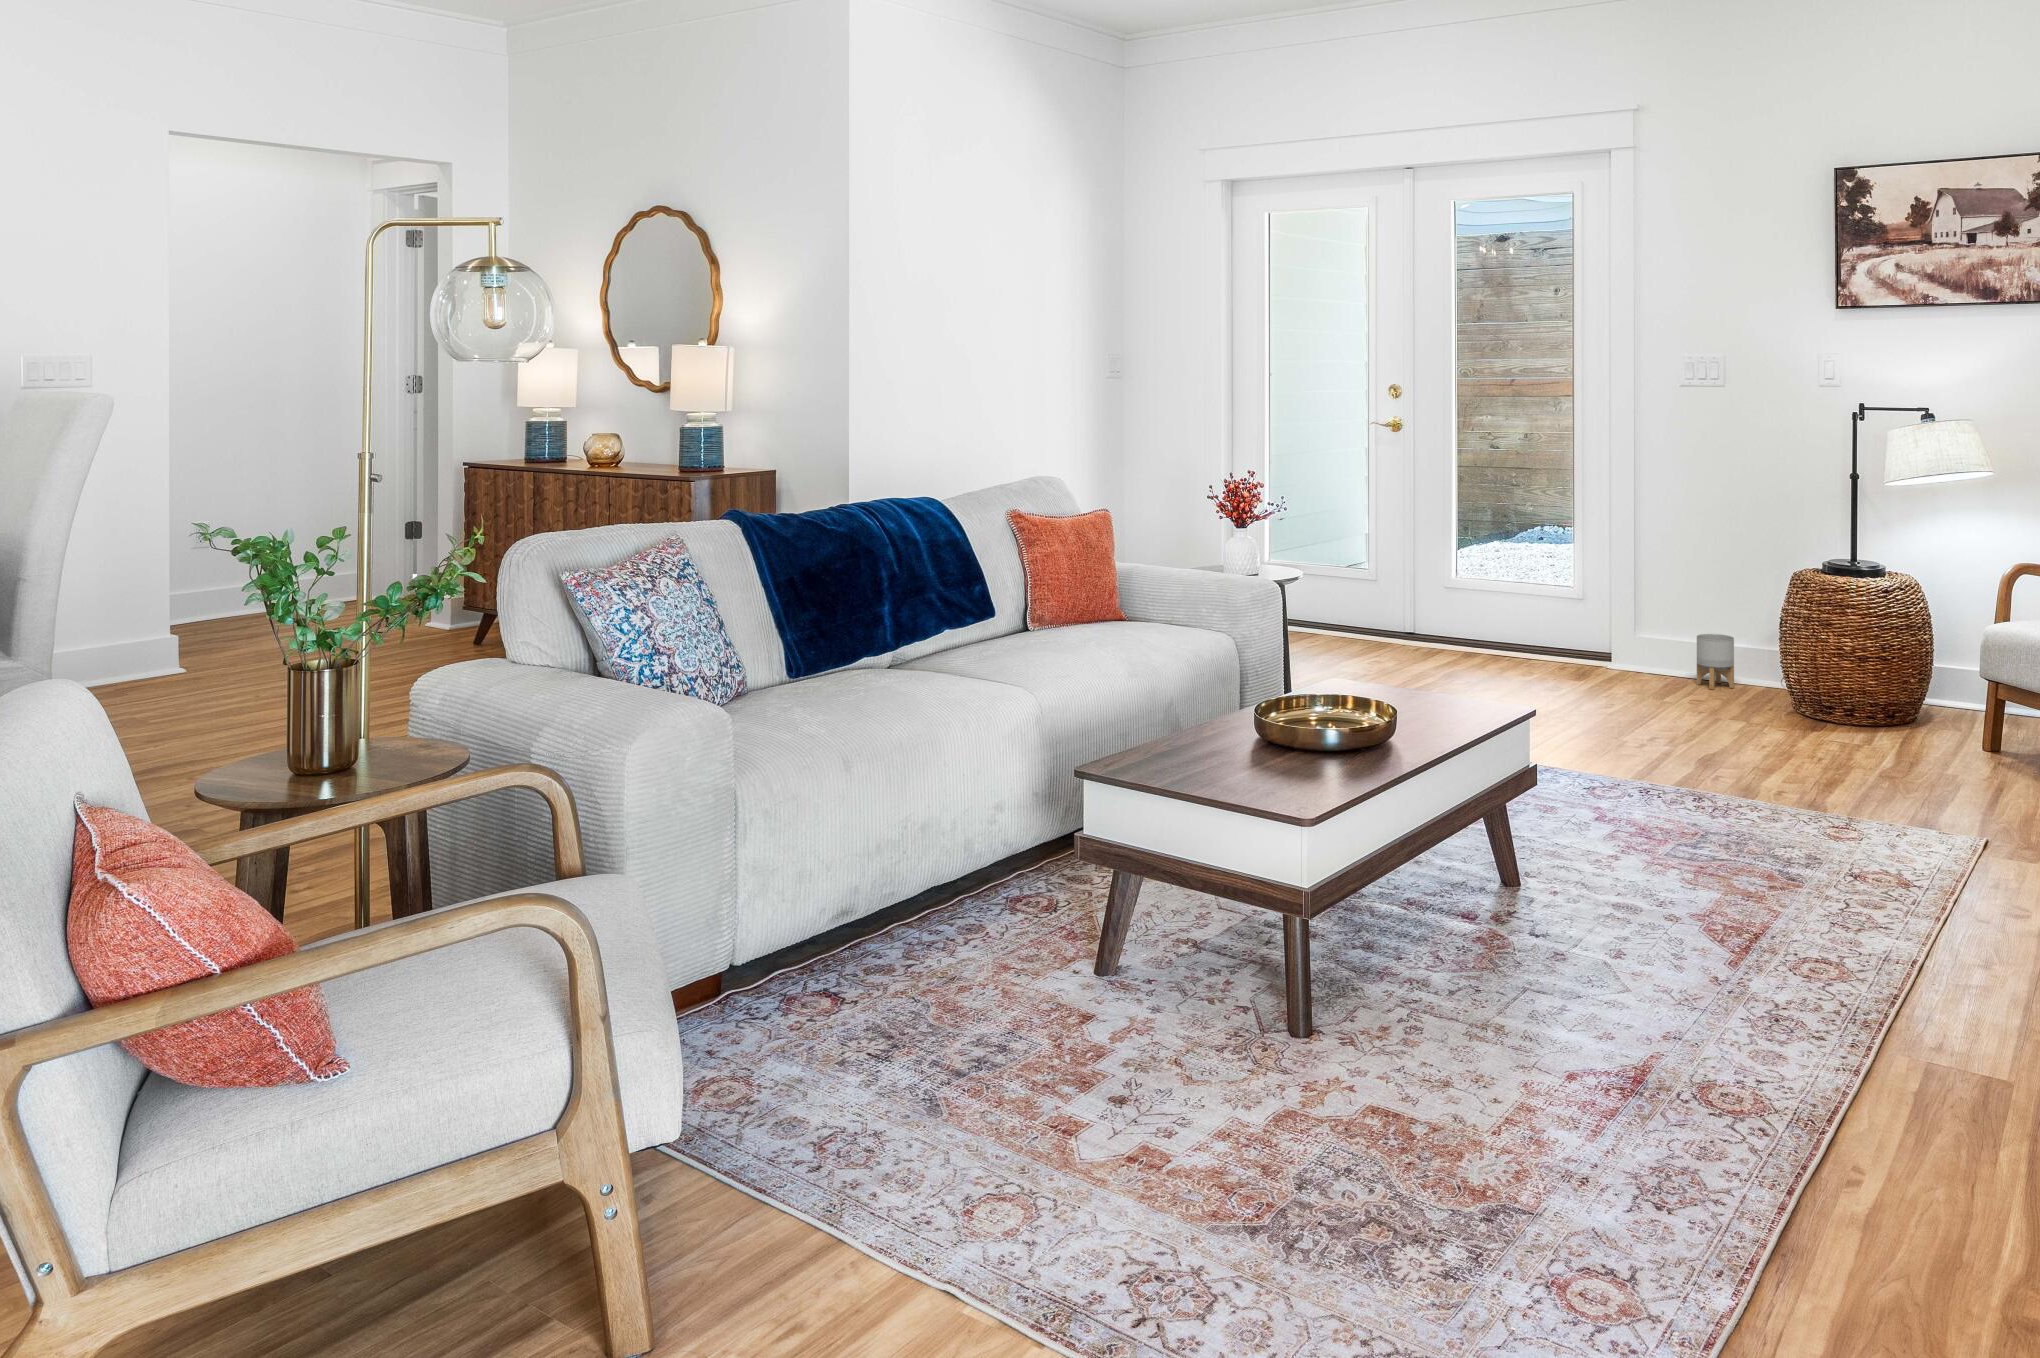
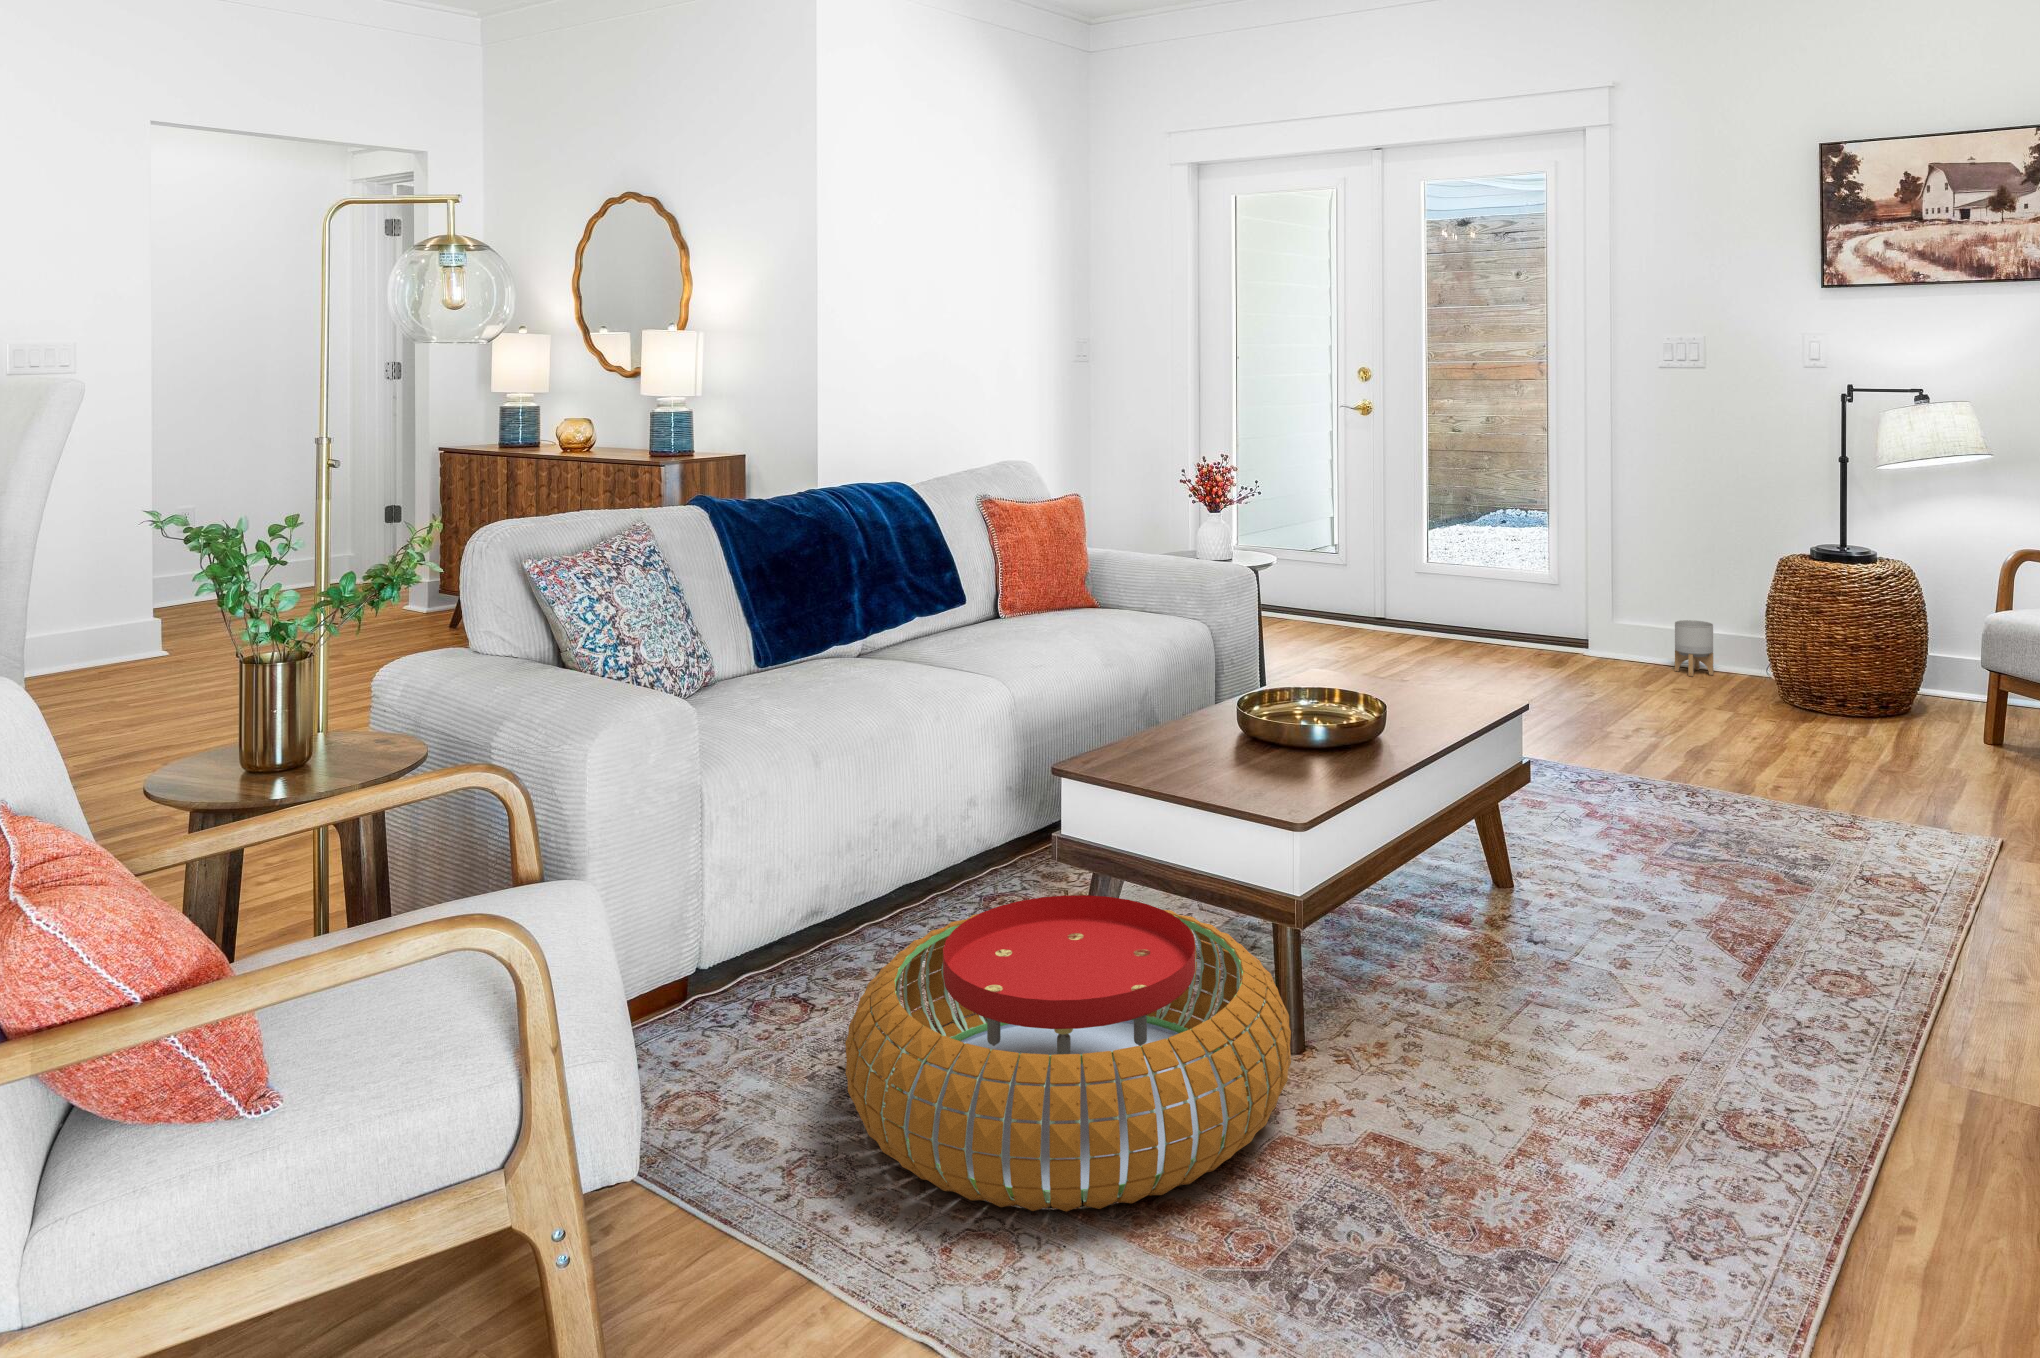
pouf: none [876,891,1296,1176] -> present [845,895,1291,1212]

